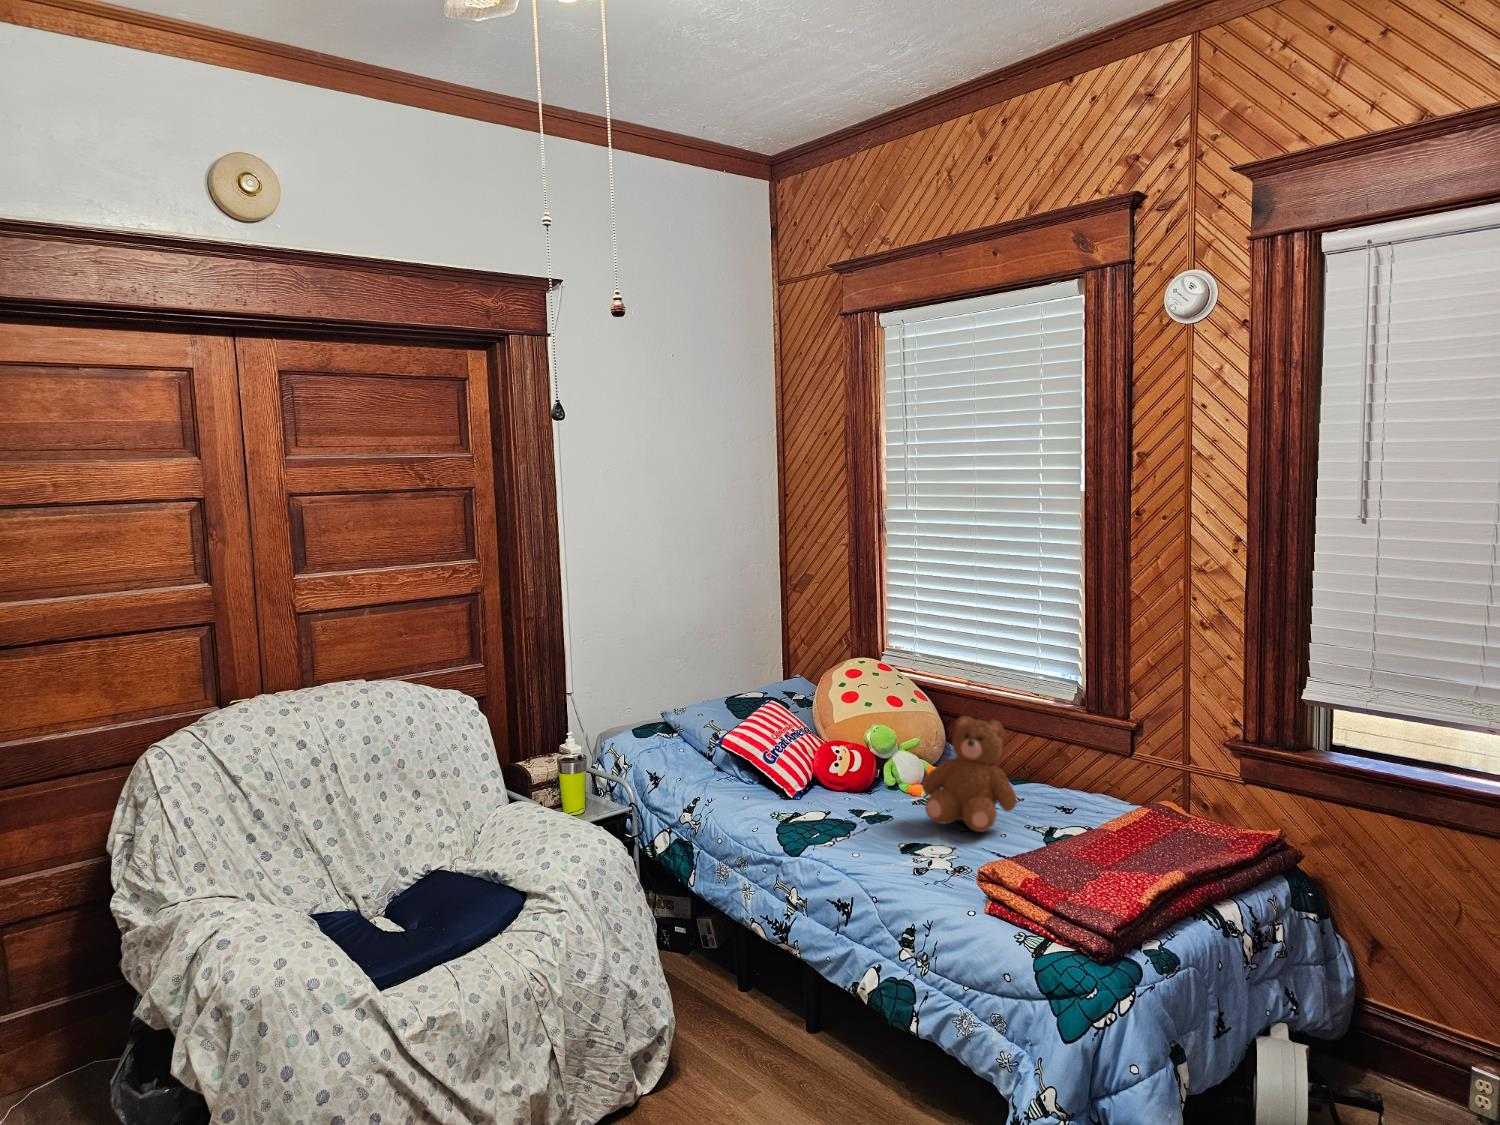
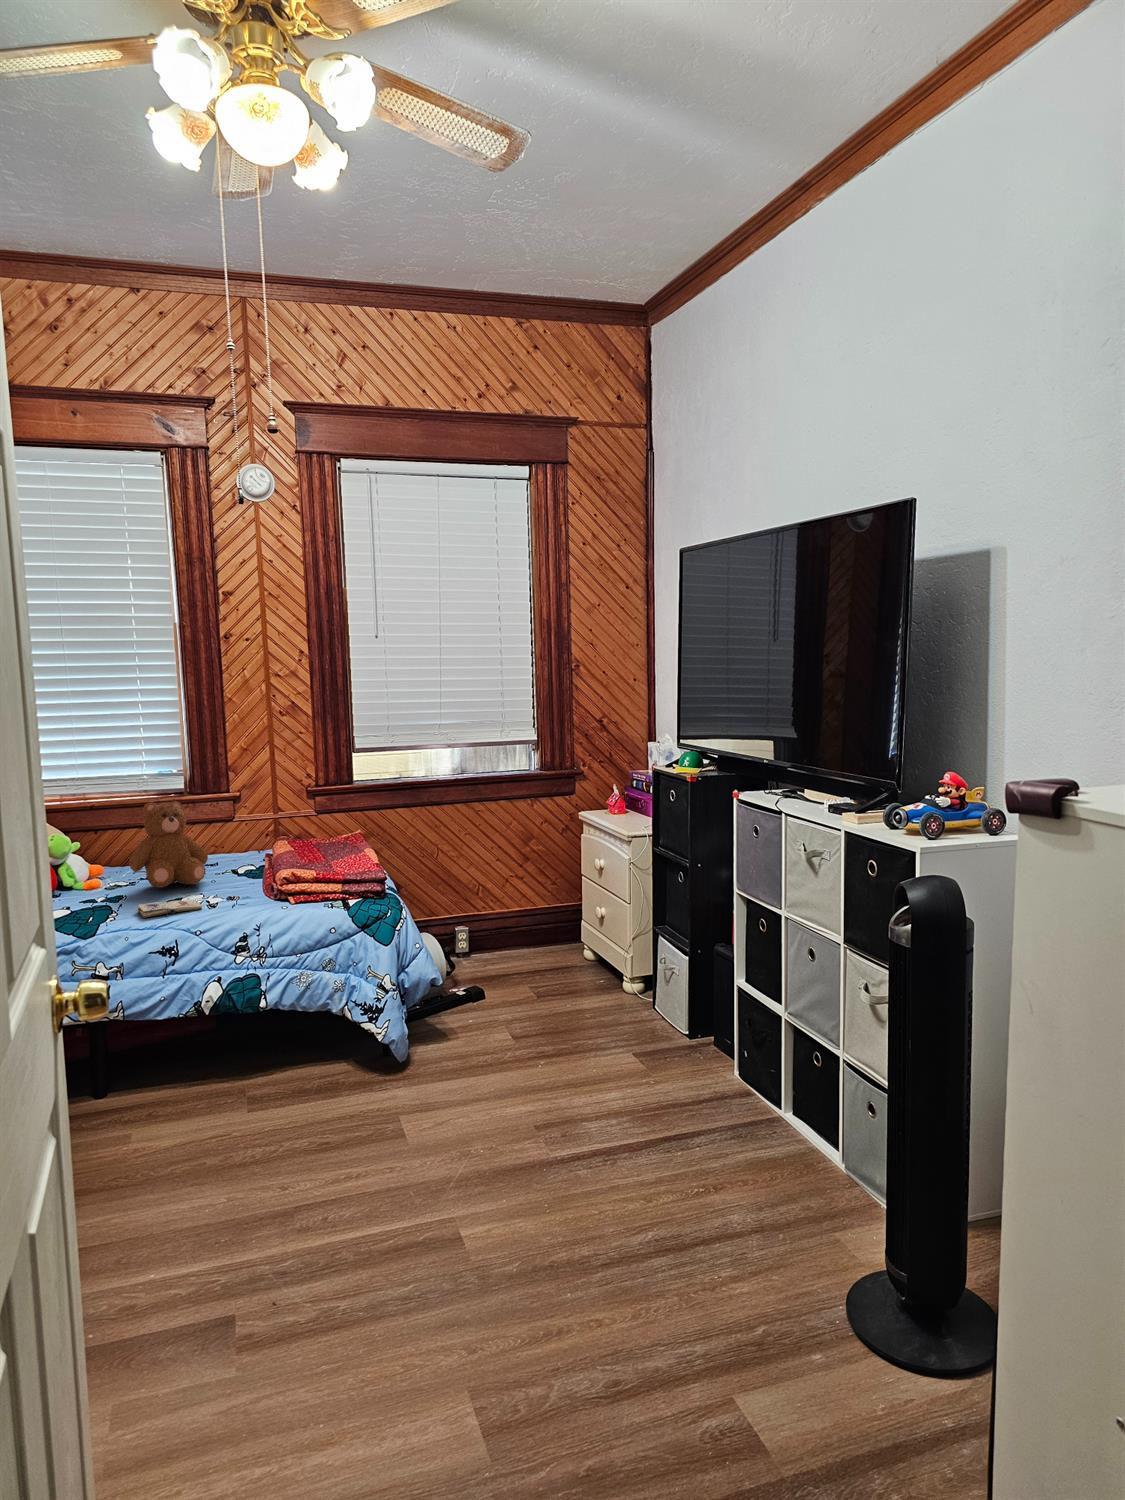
paperback book: none [857,837,936,869] -> present [135,900,202,918]

